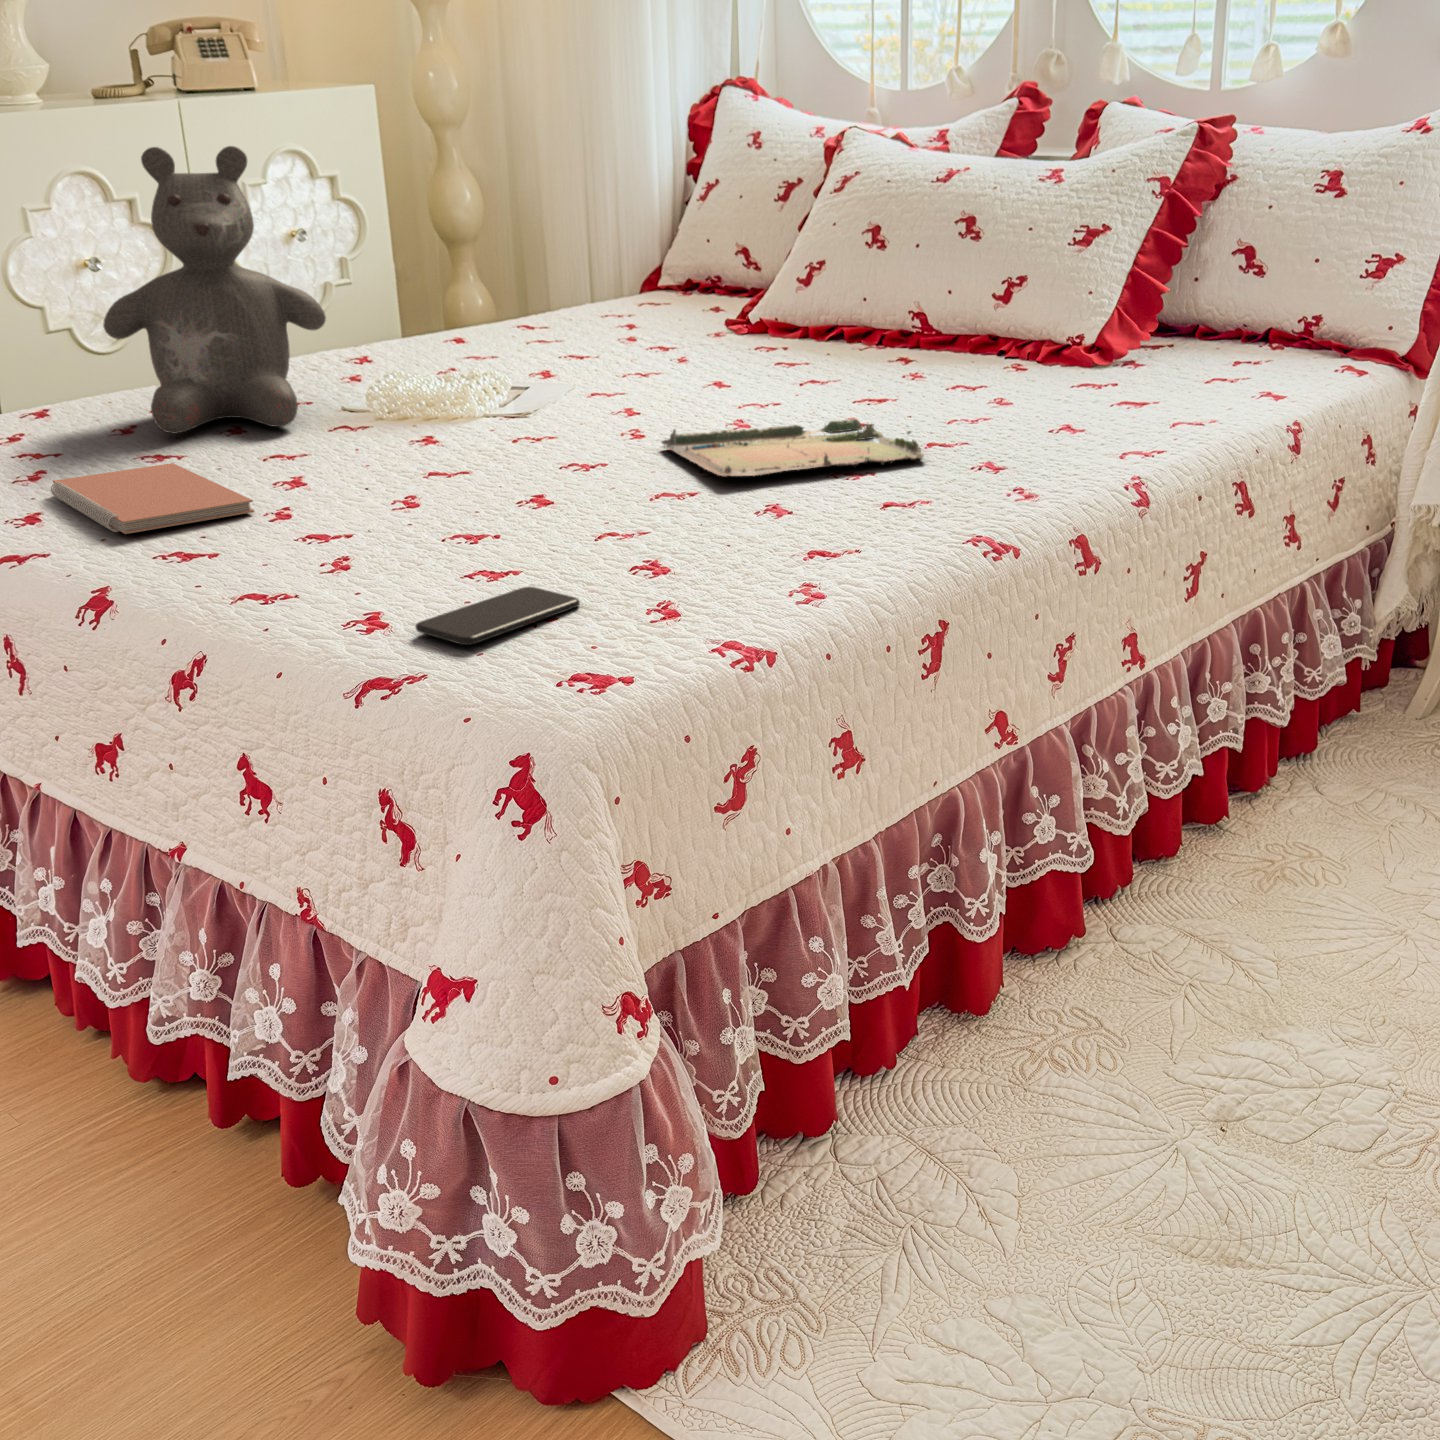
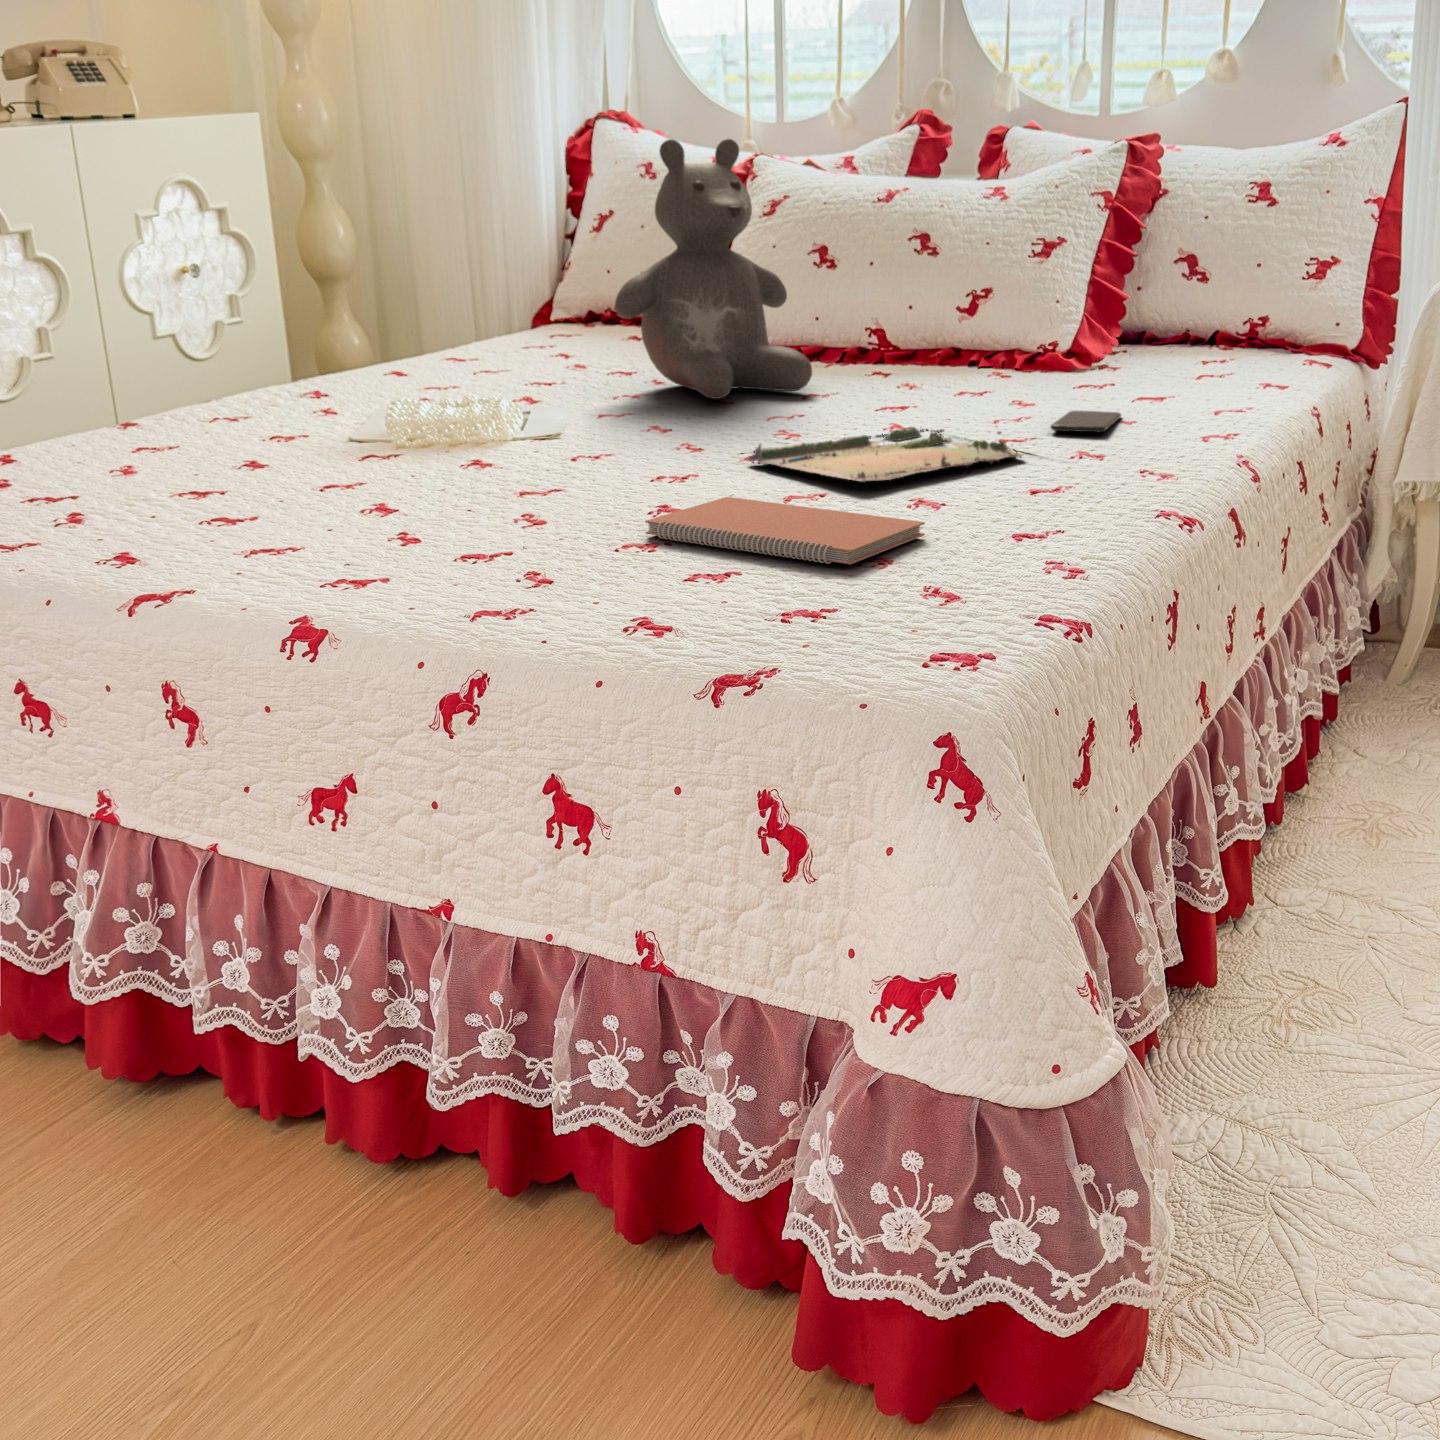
teddy bear: present [103,146,326,433] -> present [615,139,812,399]
notebook: present [51,463,254,534] -> present [645,497,925,564]
smartphone: present [416,587,580,645] -> present [1051,411,1121,432]

